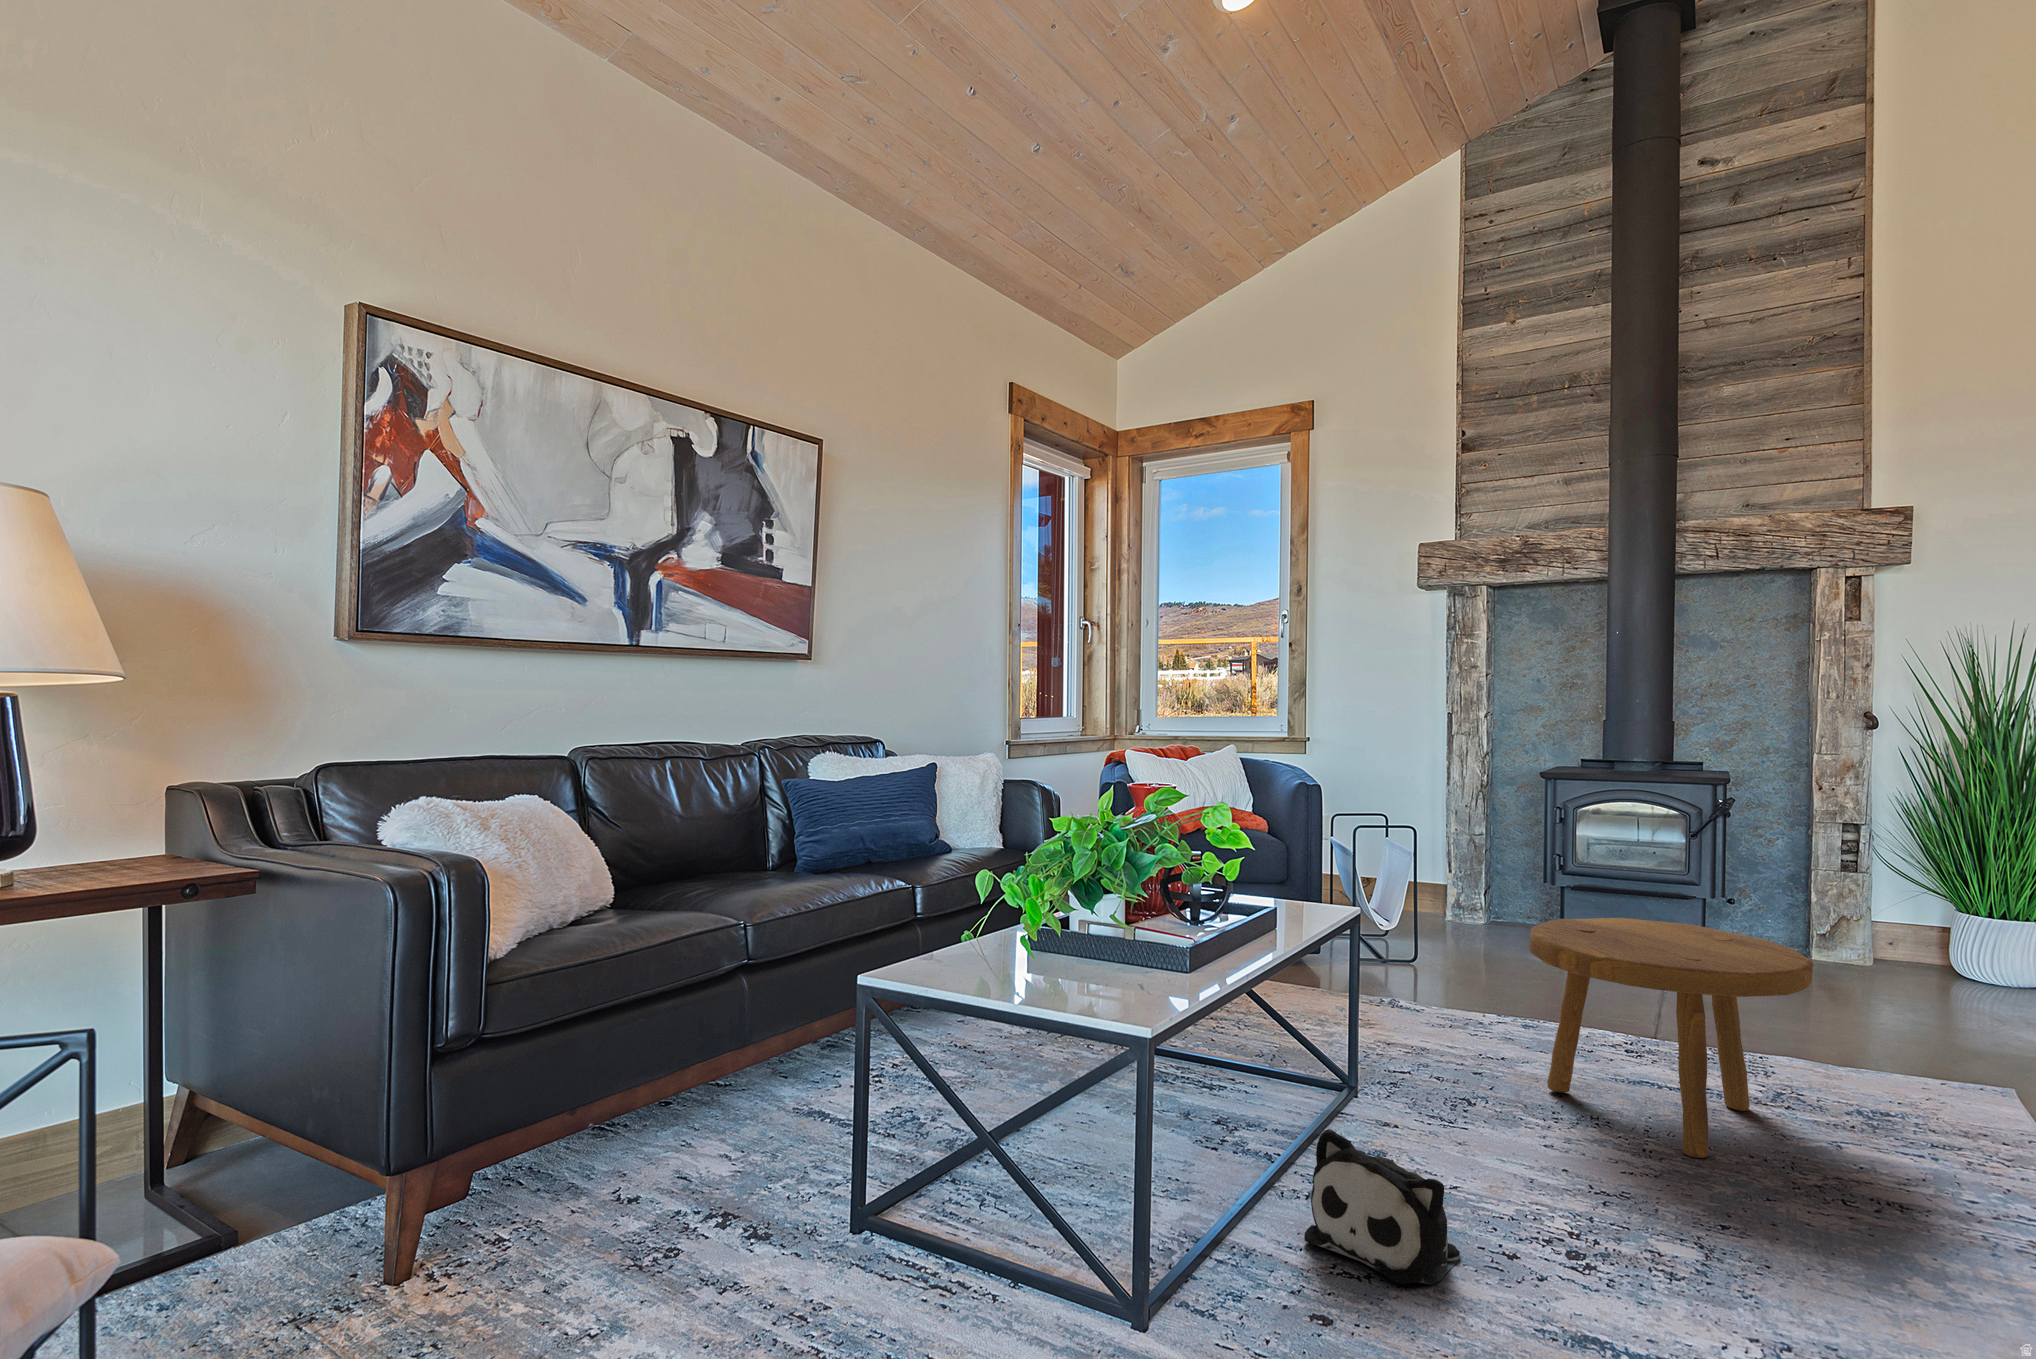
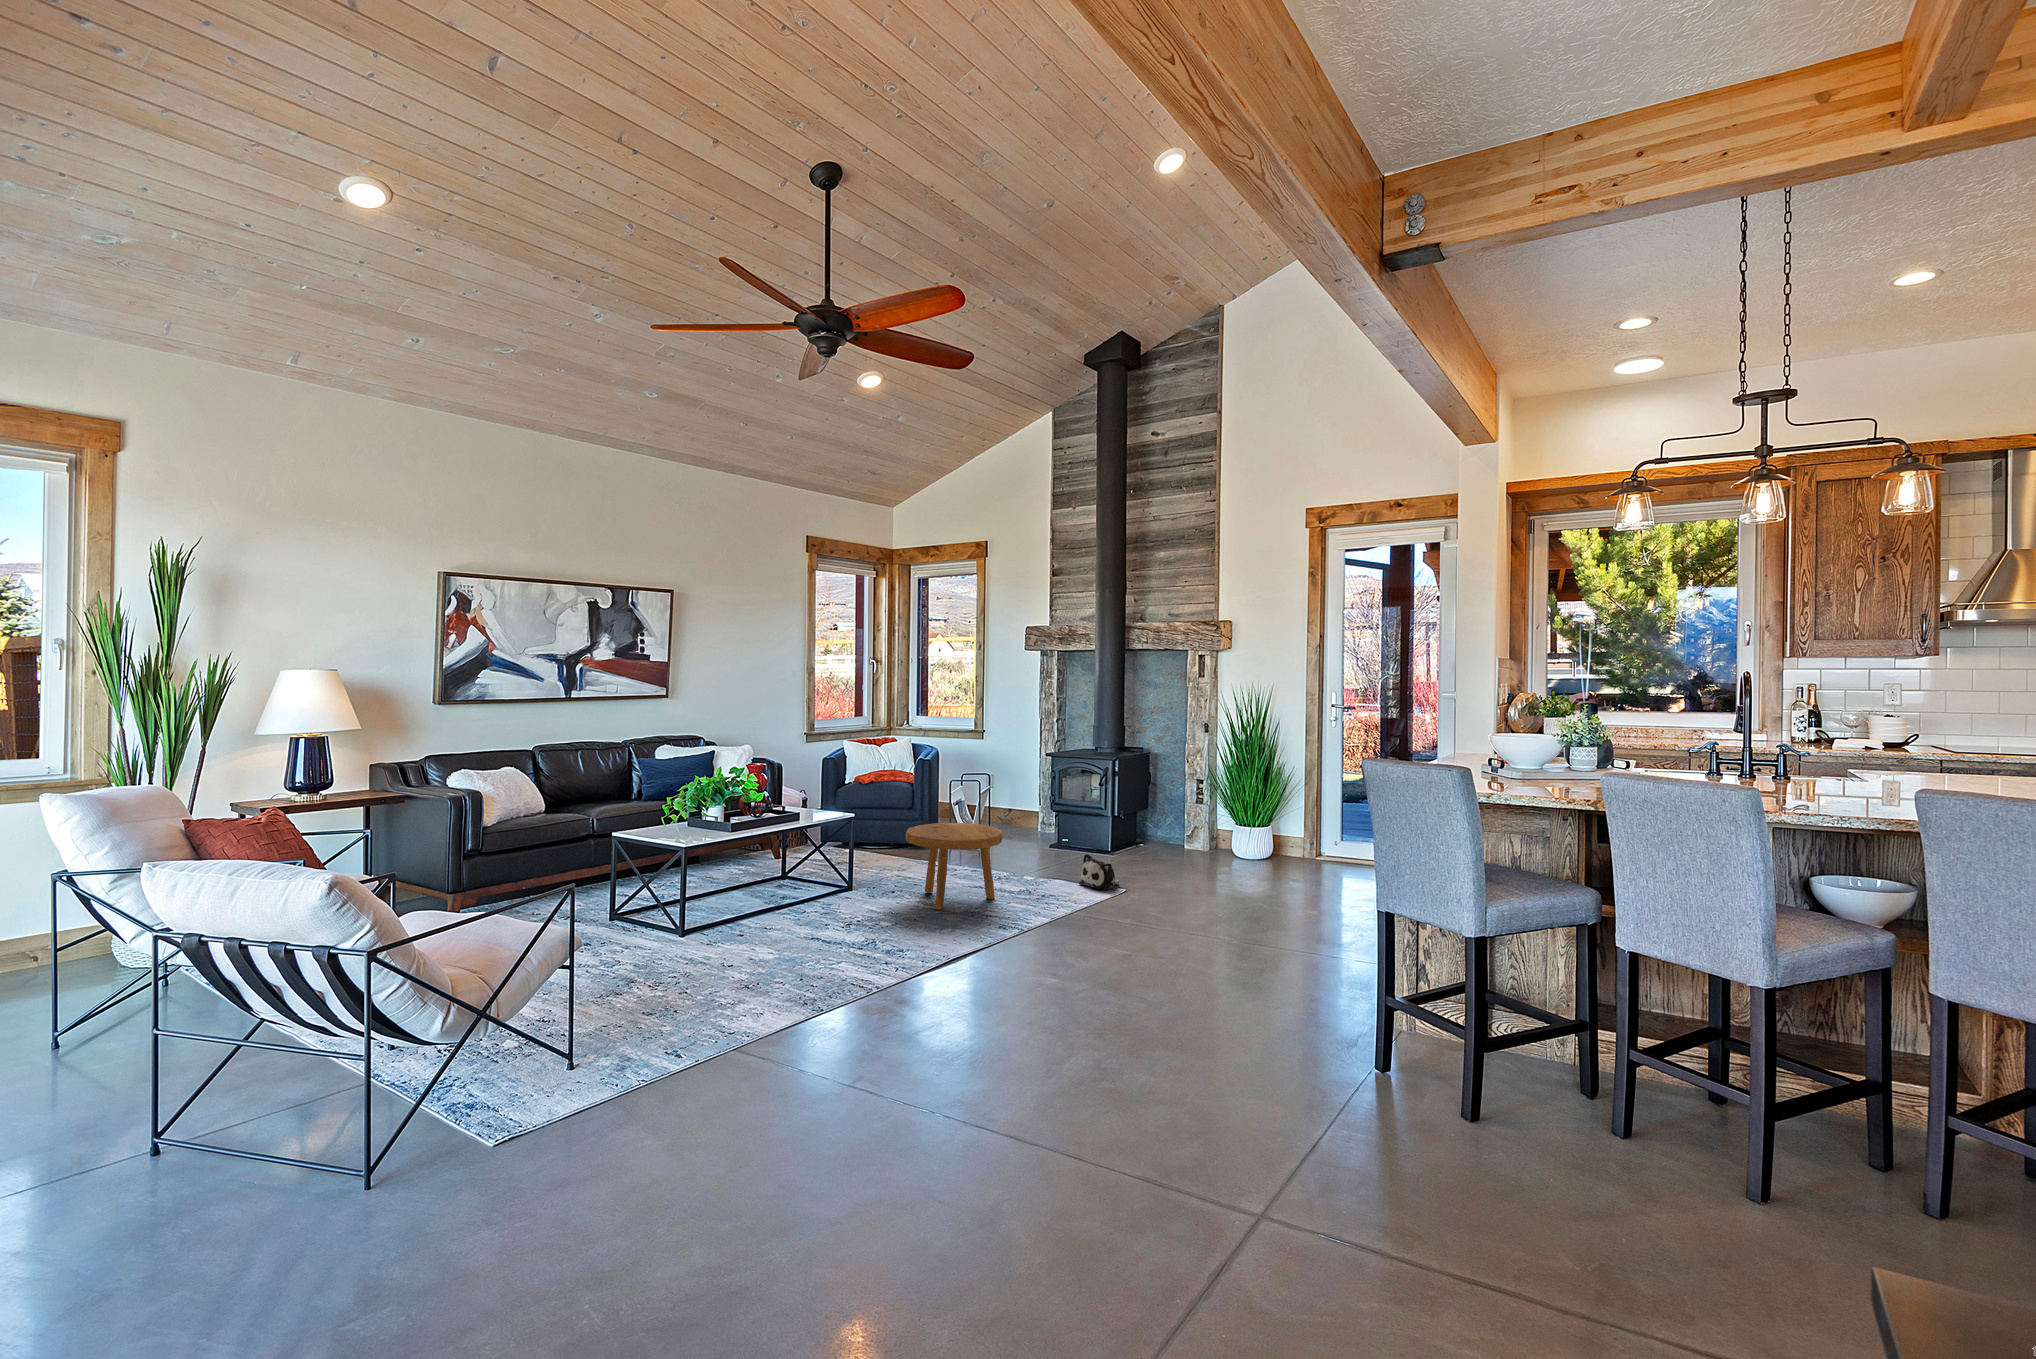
plush toy: present [1304,1129,1460,1285] -> present [1079,854,1120,890]

